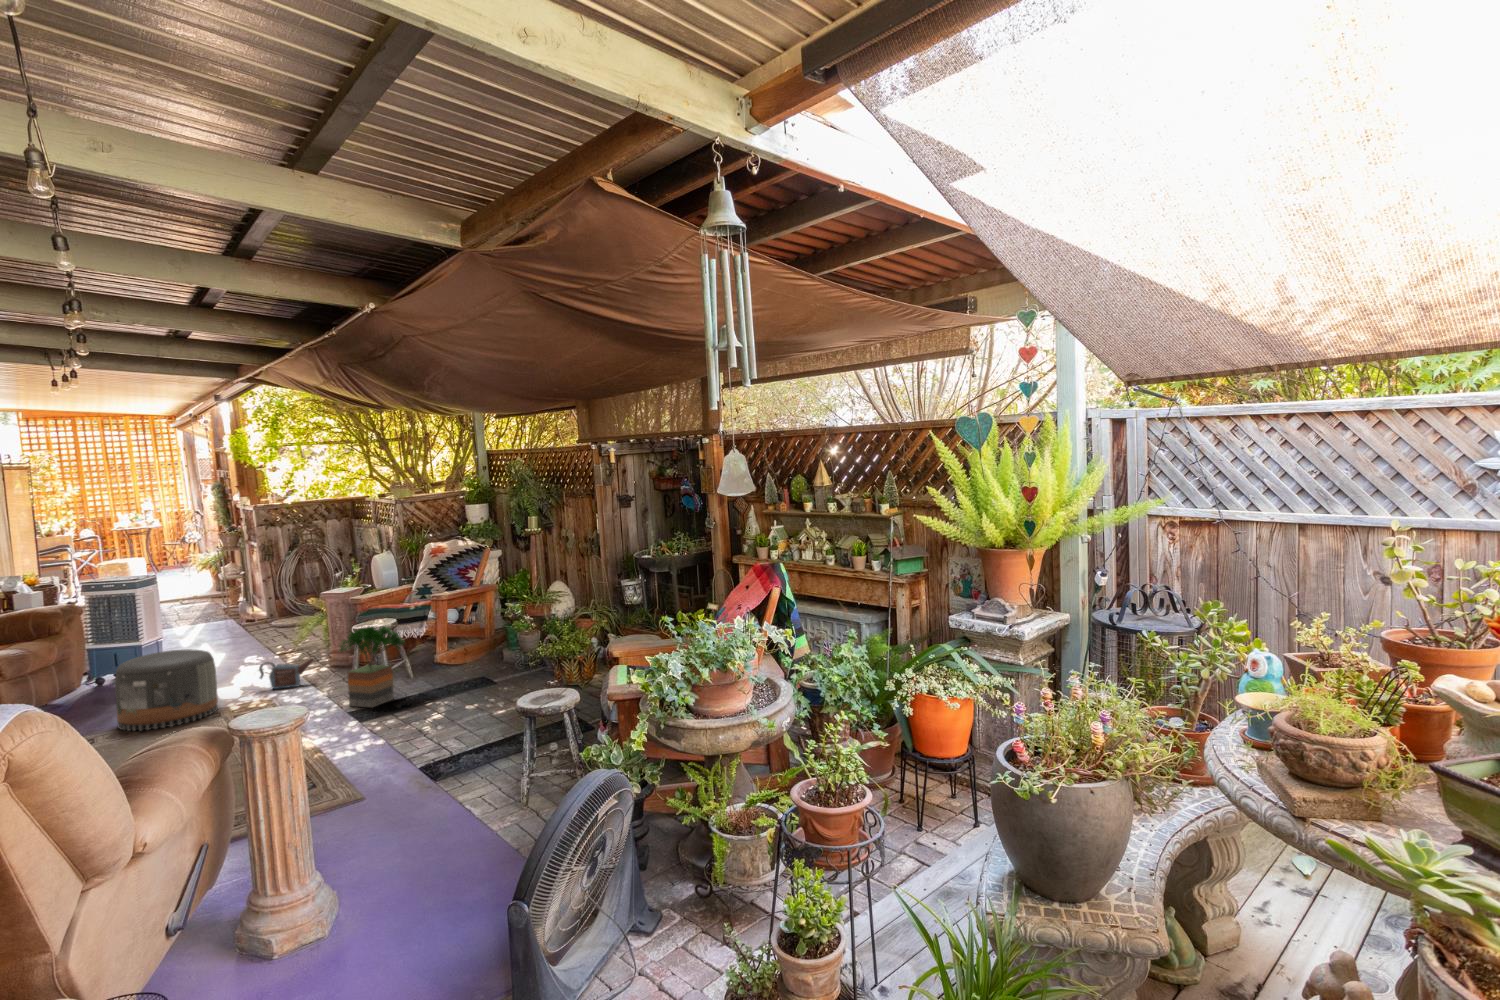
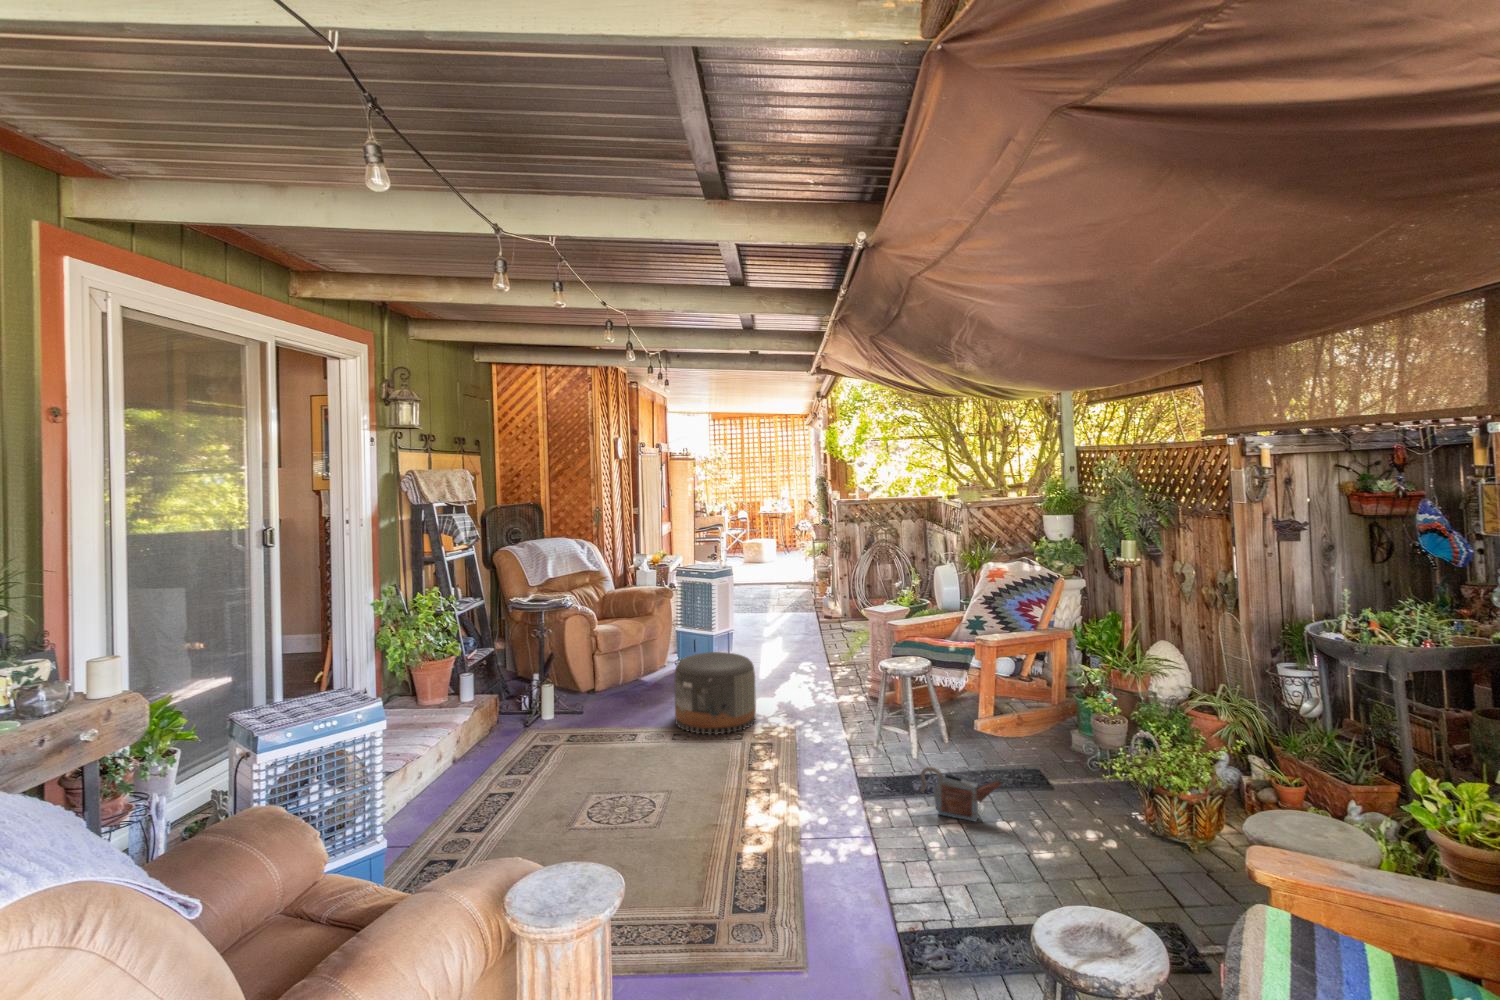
potted tree: present [340,626,403,707] -> none [854,668,932,777]
watering can: present [259,659,314,689] -> present [920,767,1002,821]

